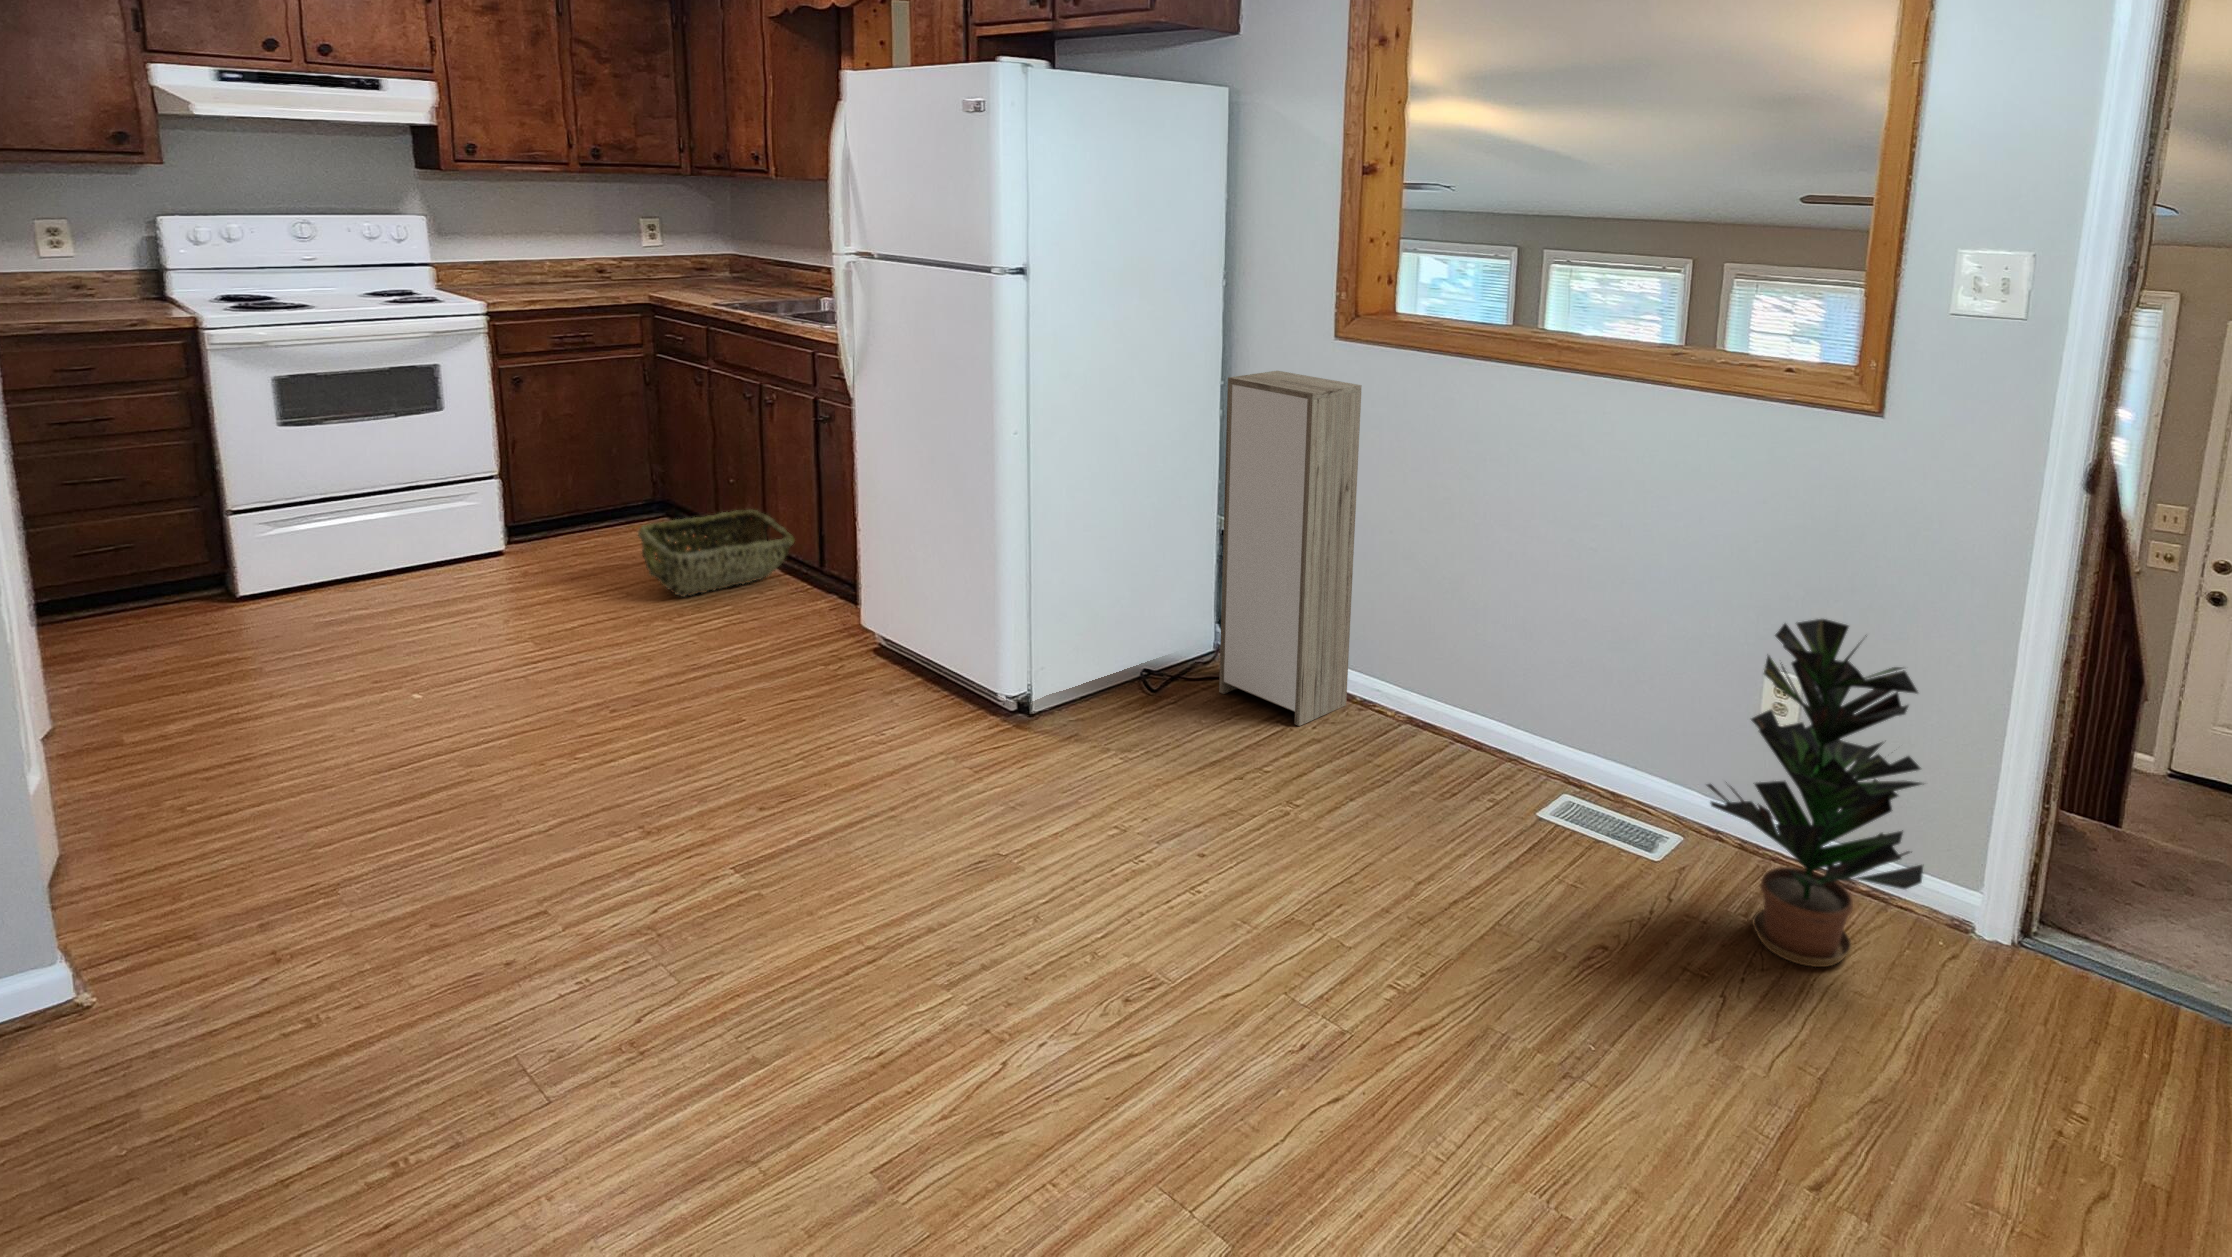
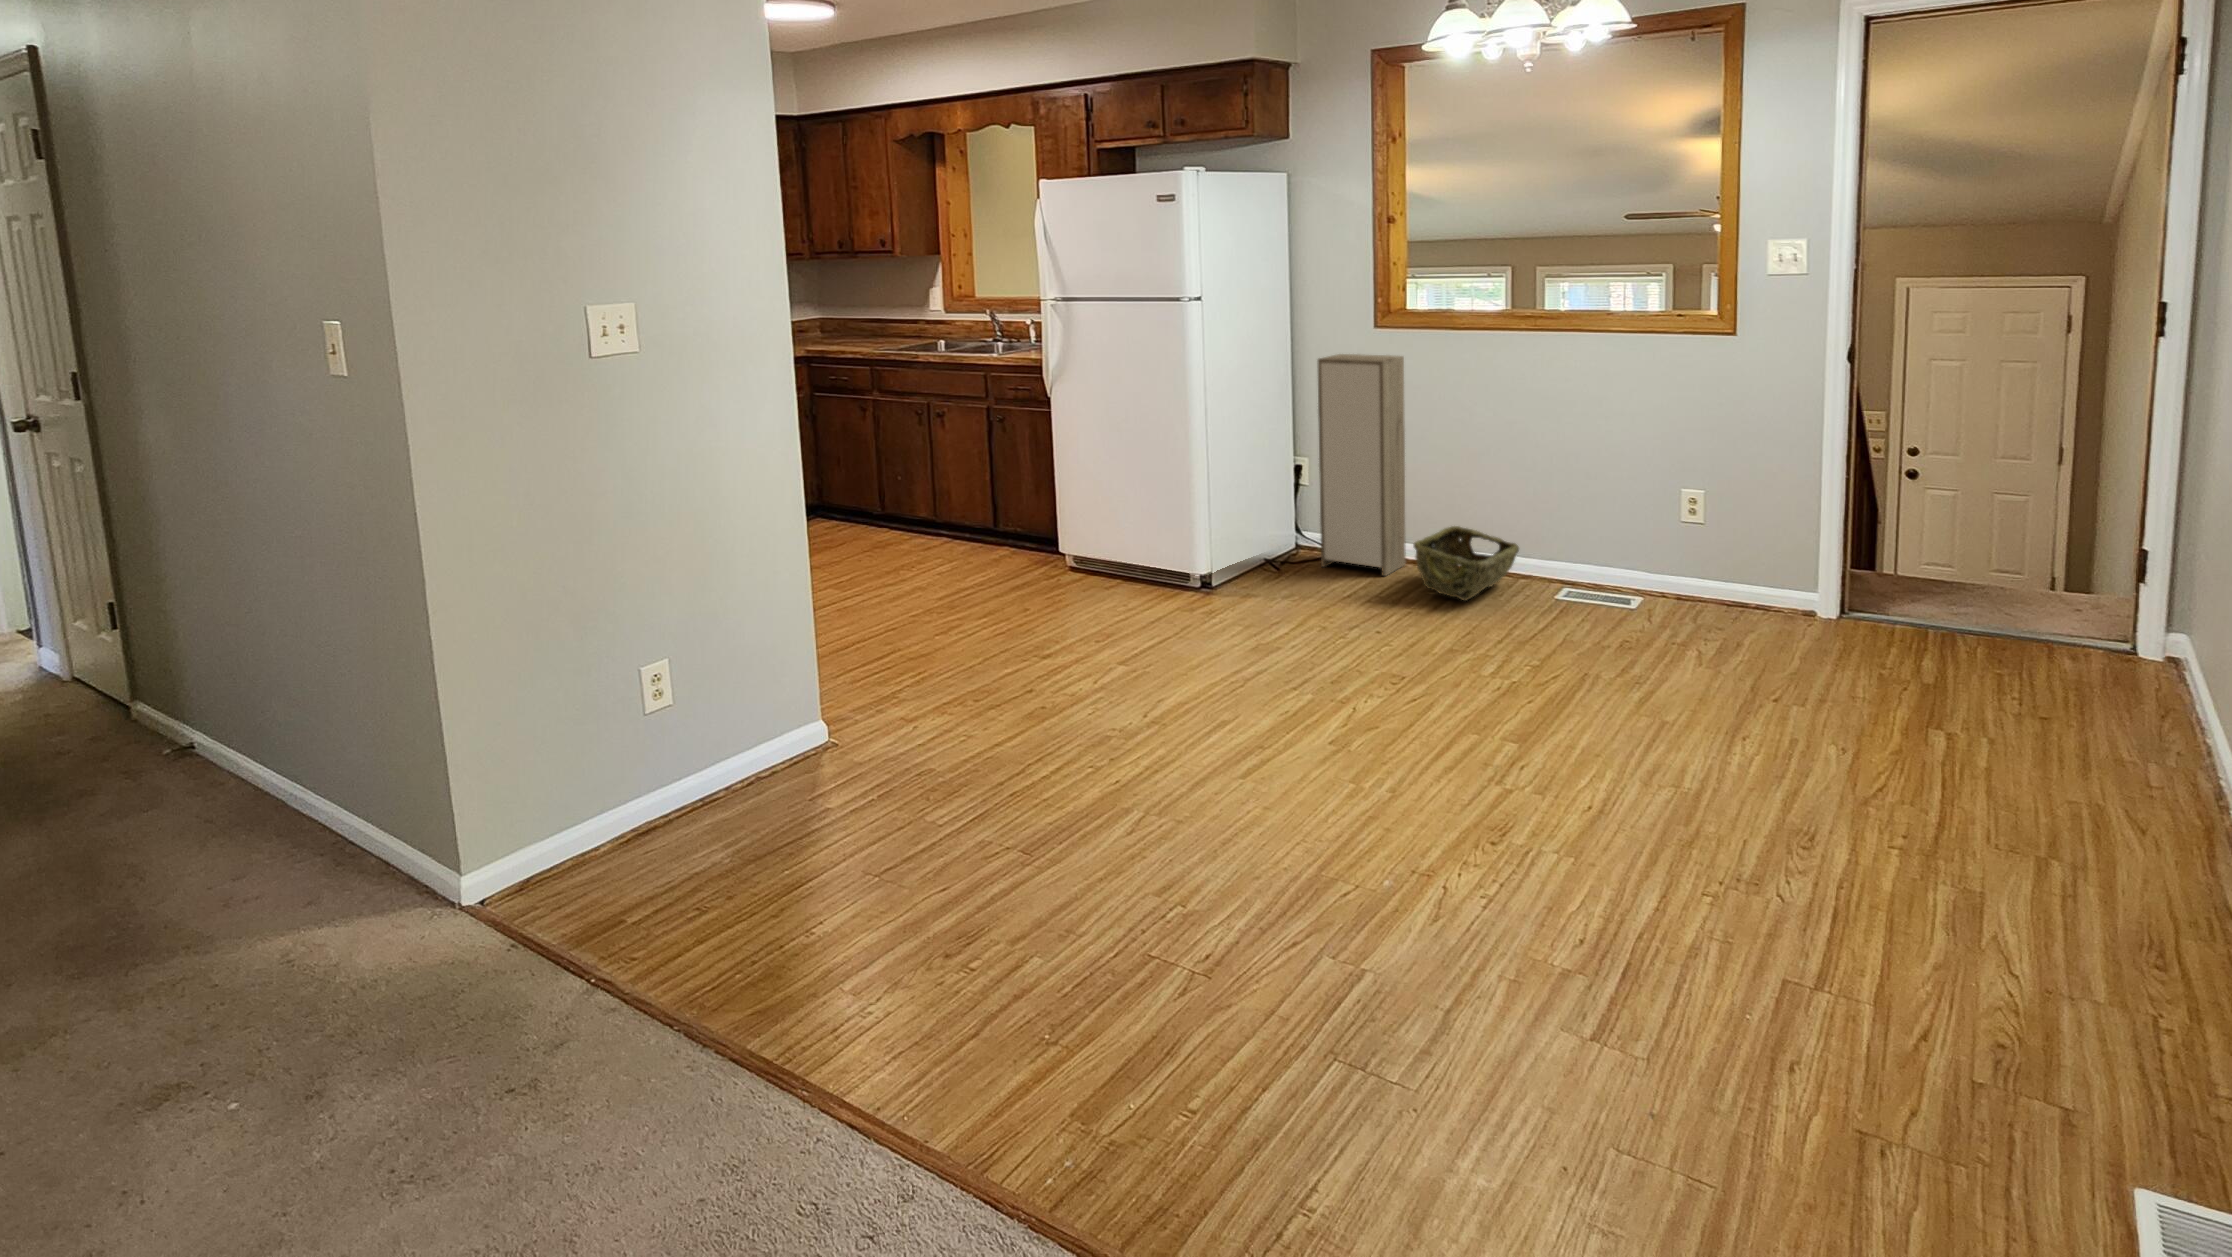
woven basket: present [638,509,794,597] -> present [1413,526,1519,600]
potted plant: present [1707,619,1923,967] -> none [1664,449,1792,637]

